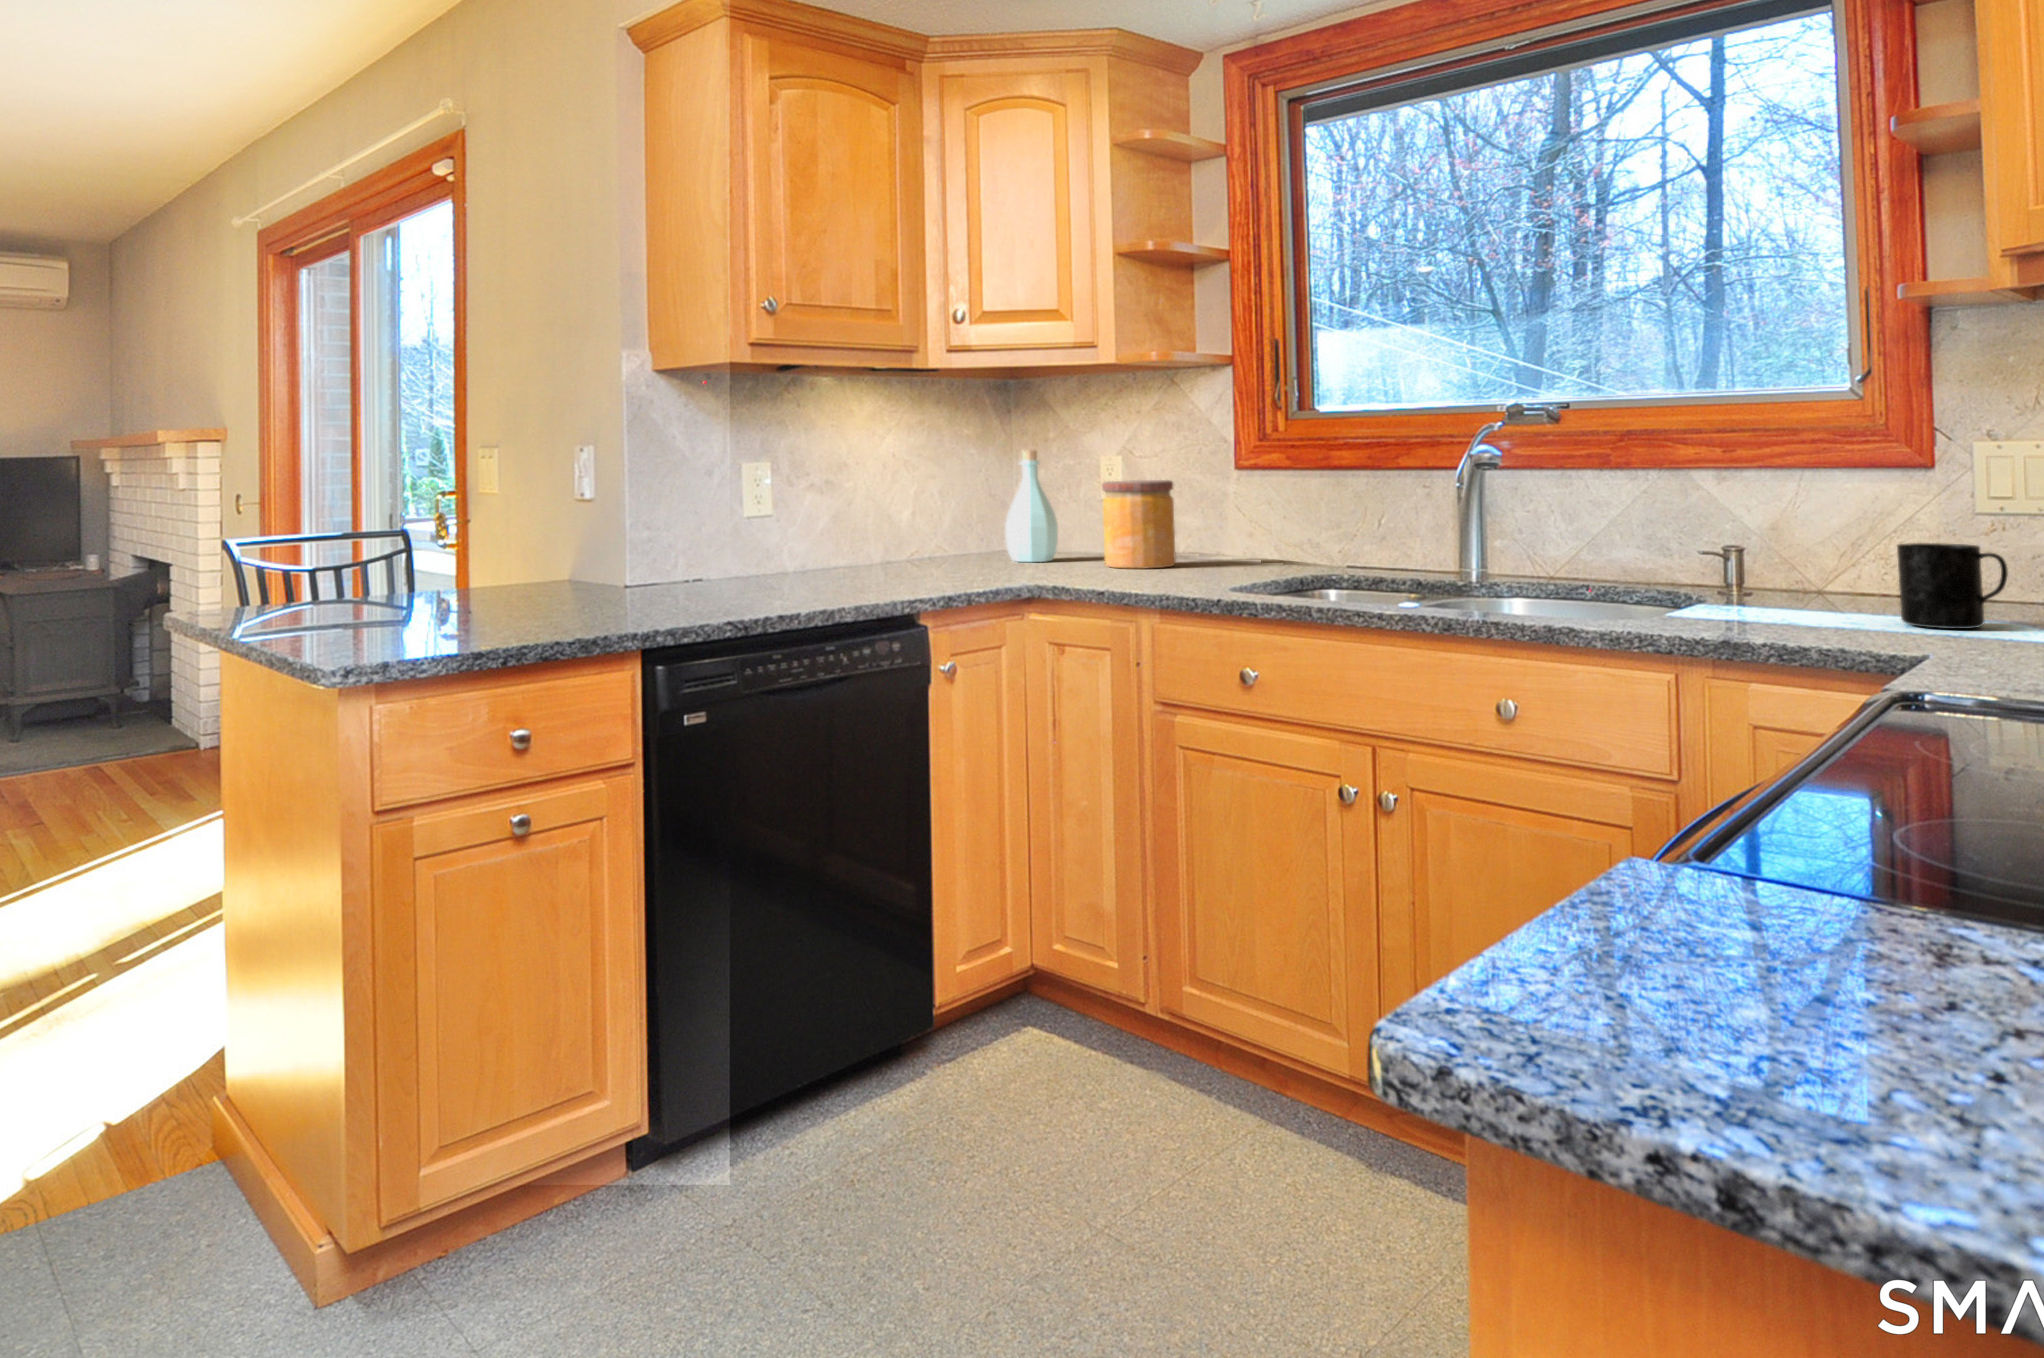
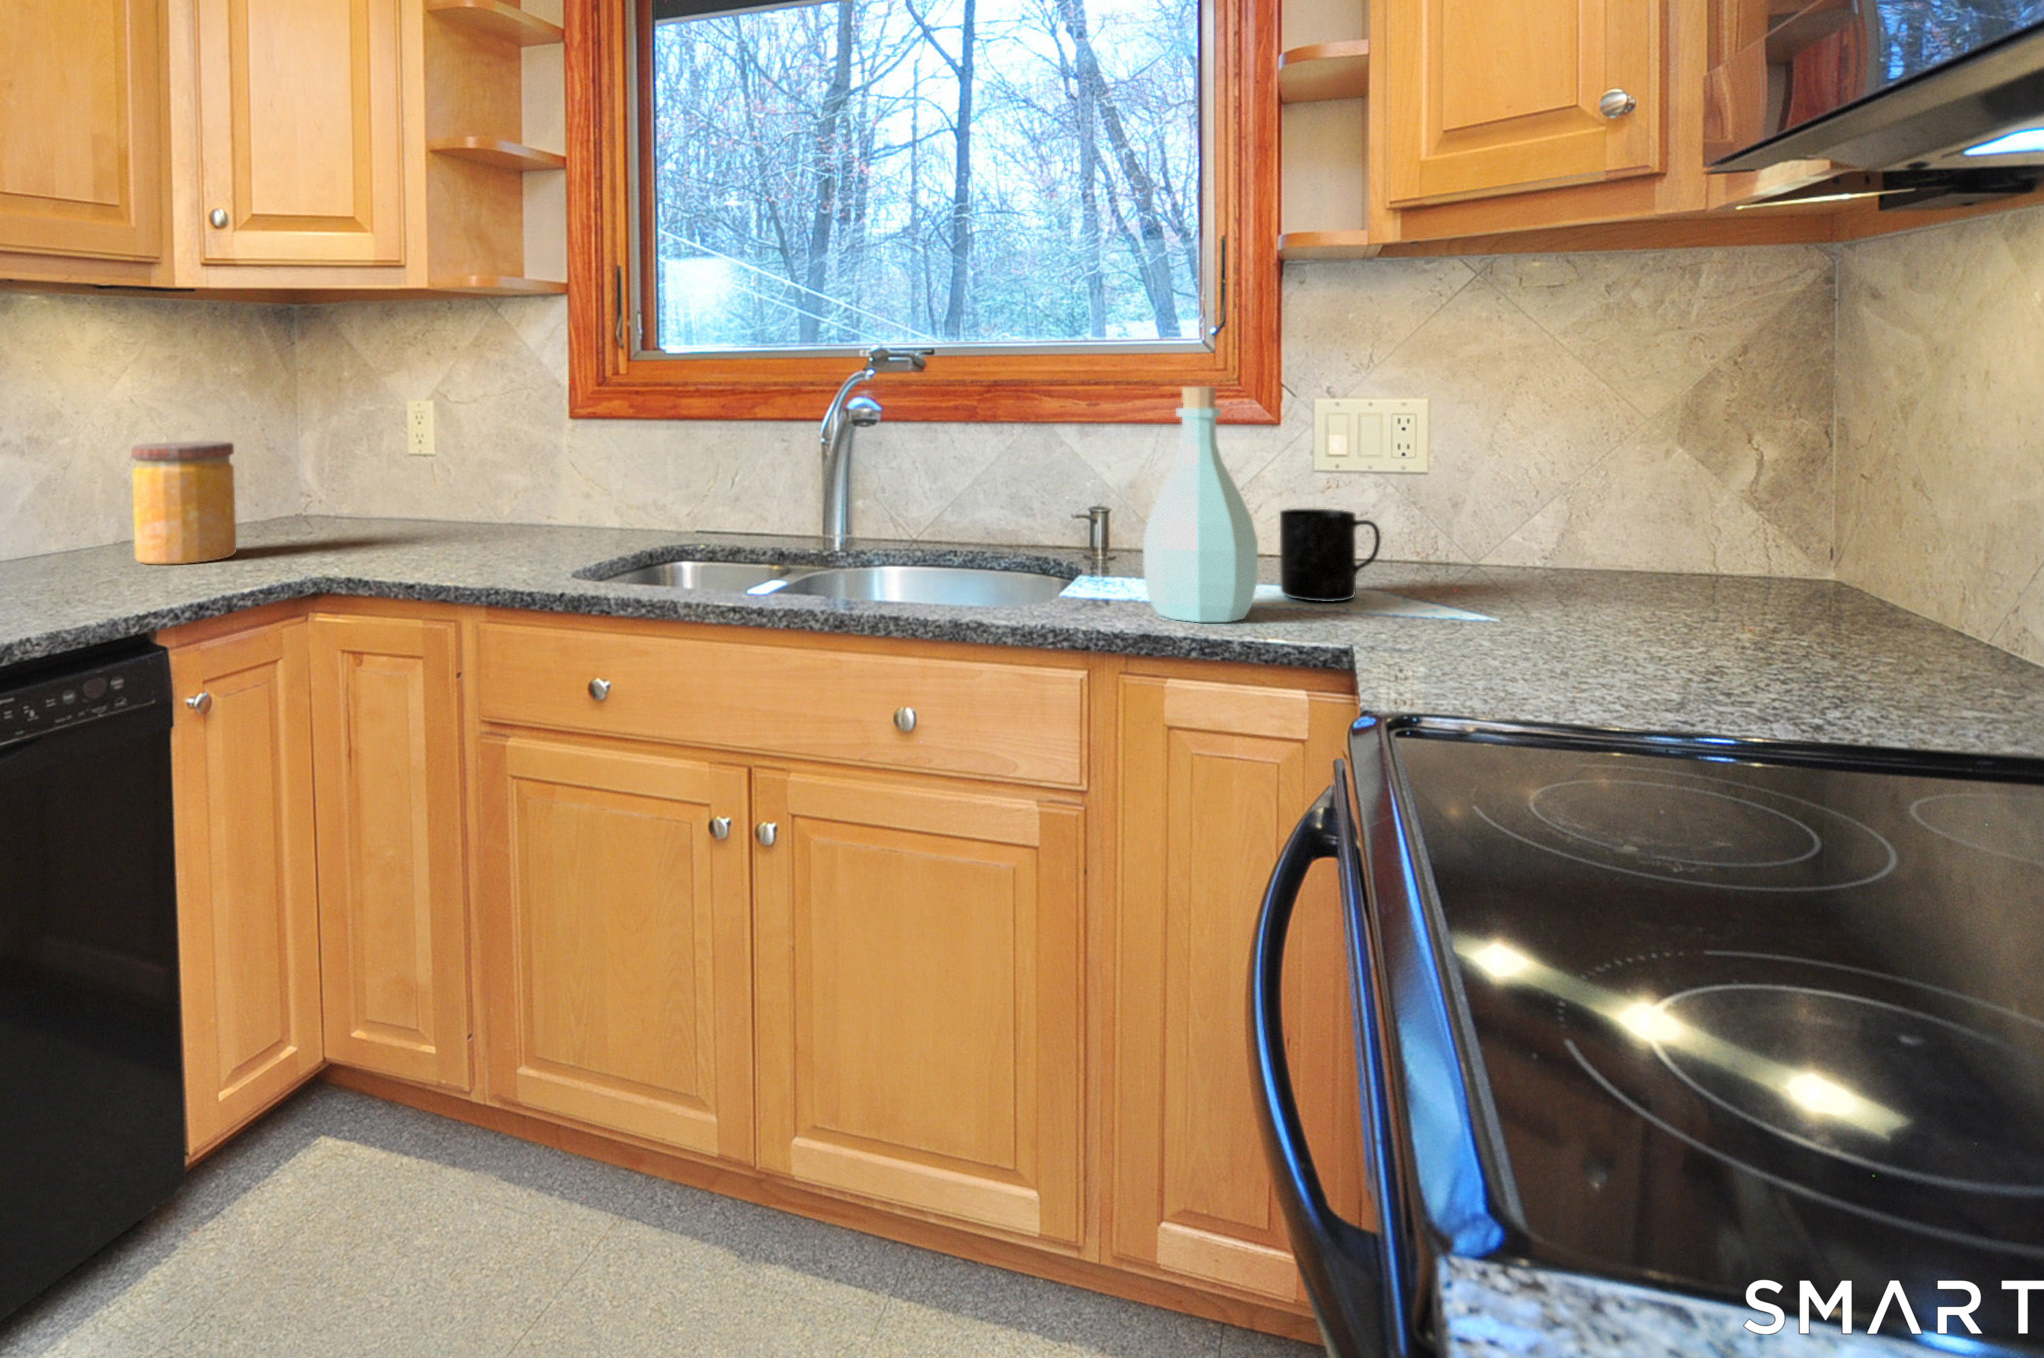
bottle: present [1005,450,1058,562] -> present [1143,386,1258,622]
jar: present [1102,480,1176,569] -> present [131,441,236,564]

